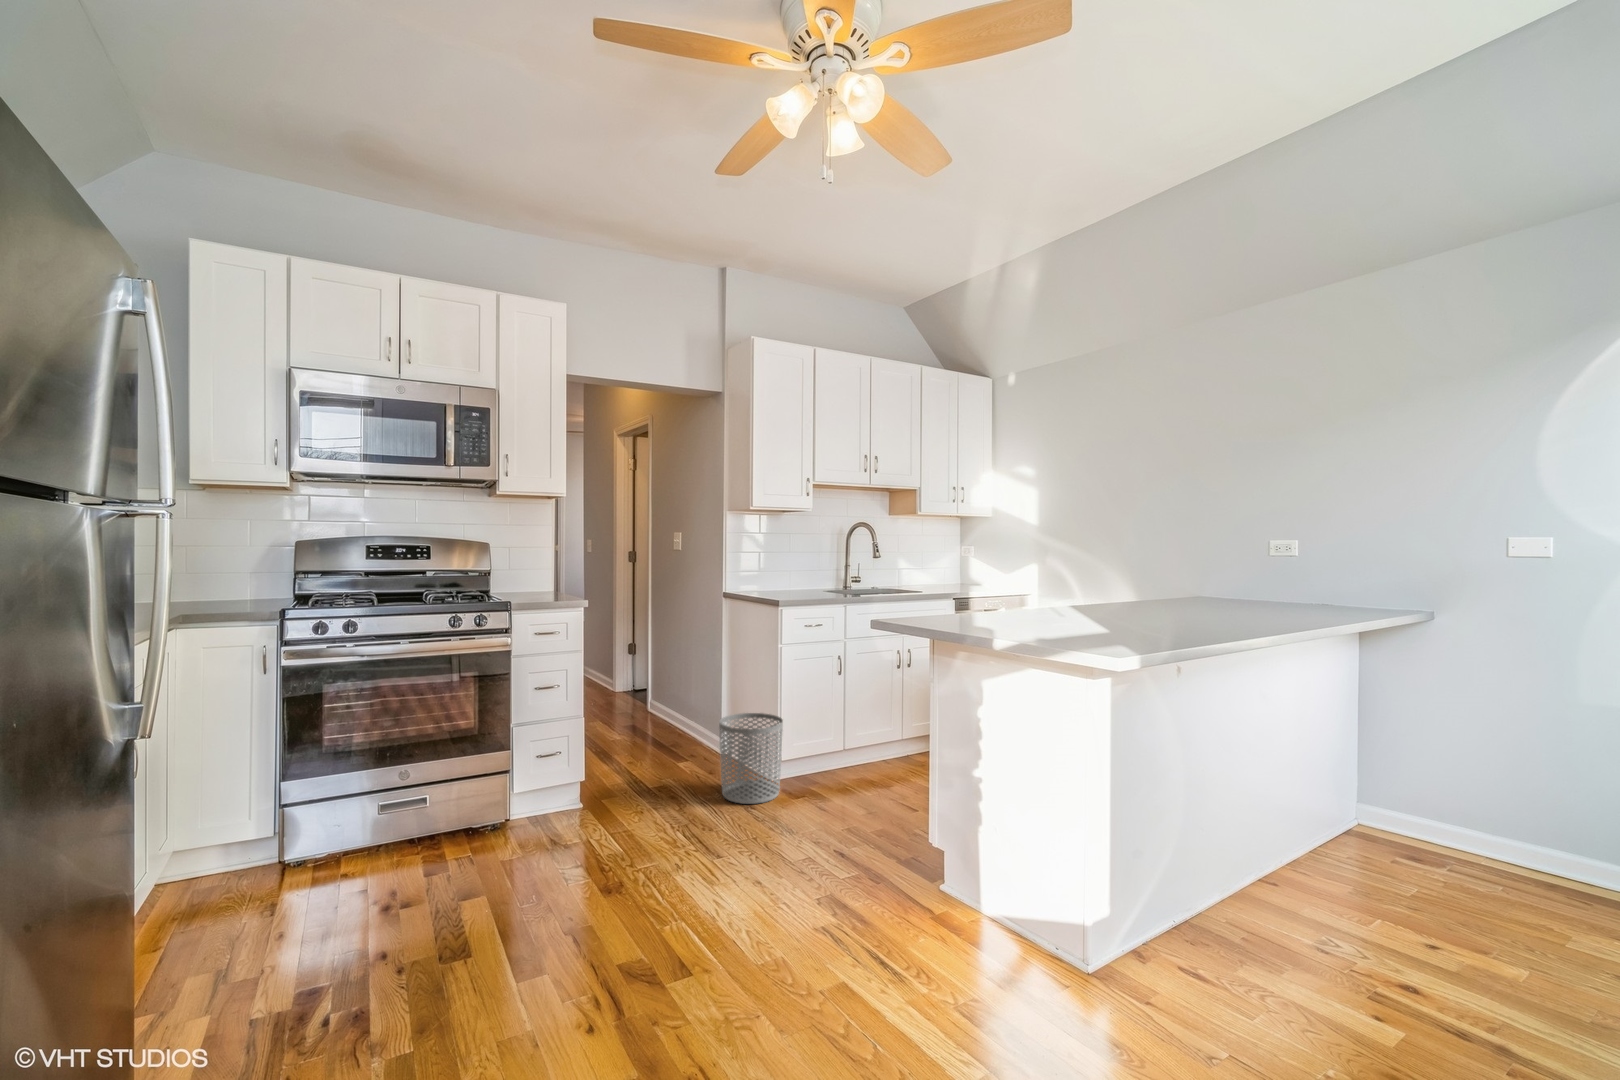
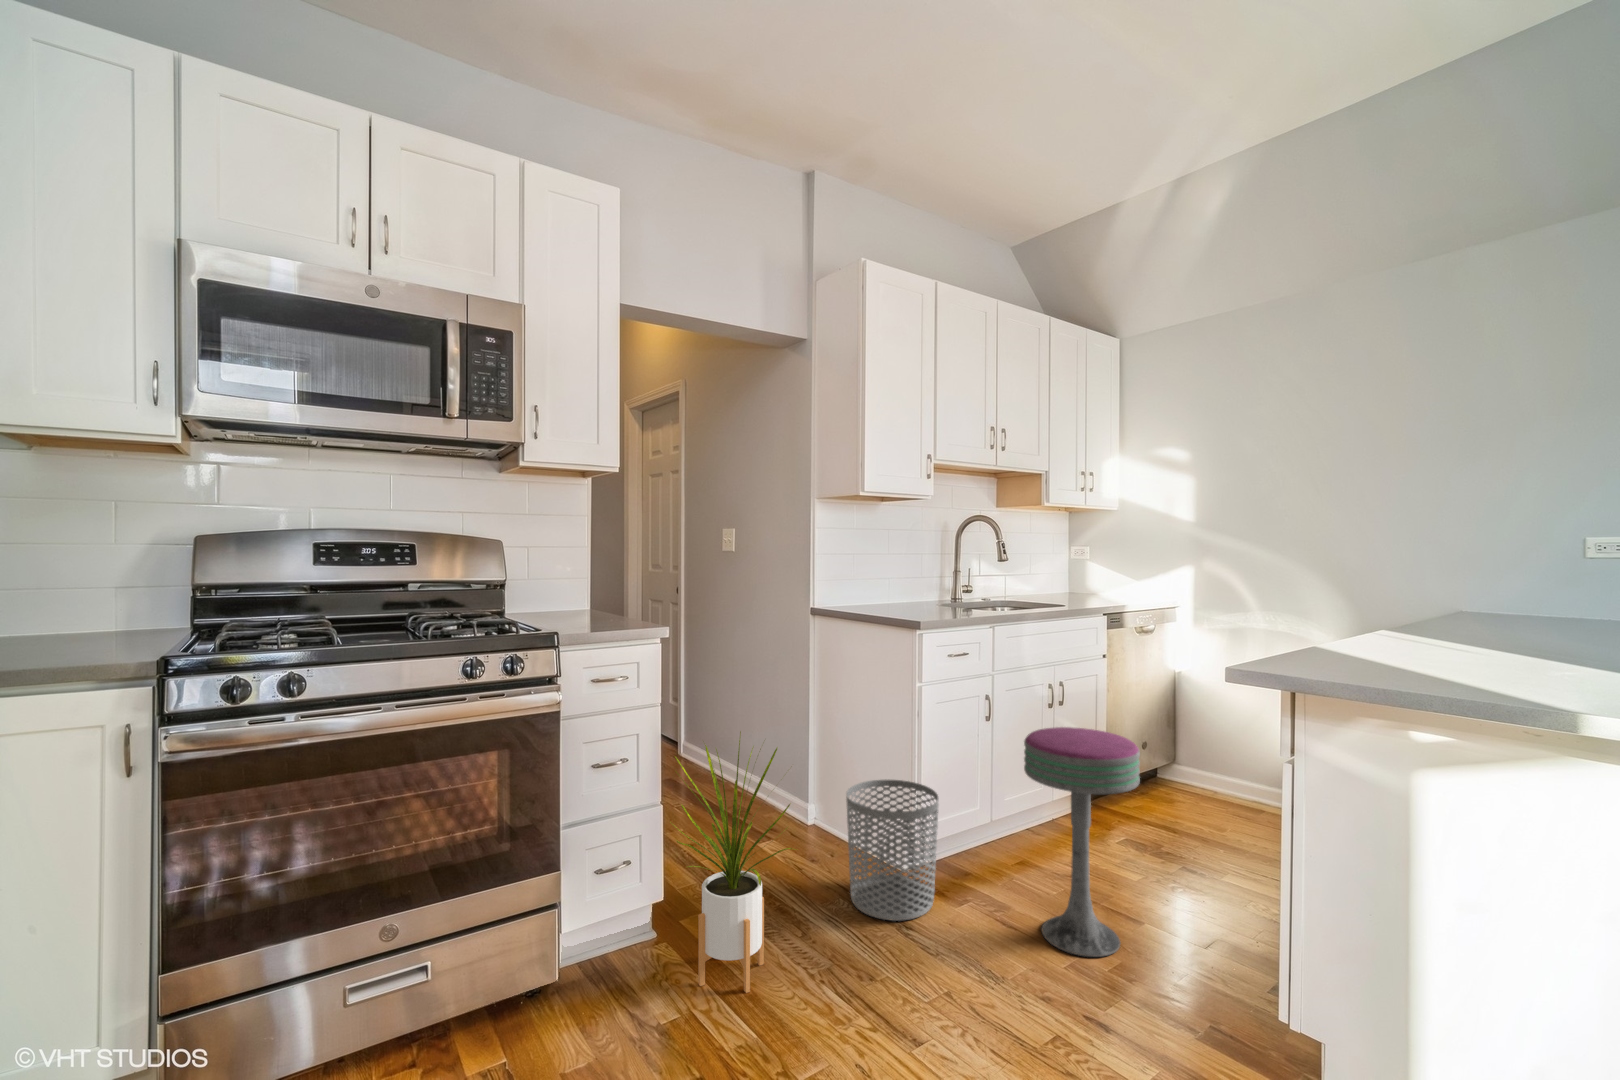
house plant: none [582,668,666,833] -> present [672,732,795,993]
bar stool: none [829,675,903,825] -> present [1024,727,1140,957]

